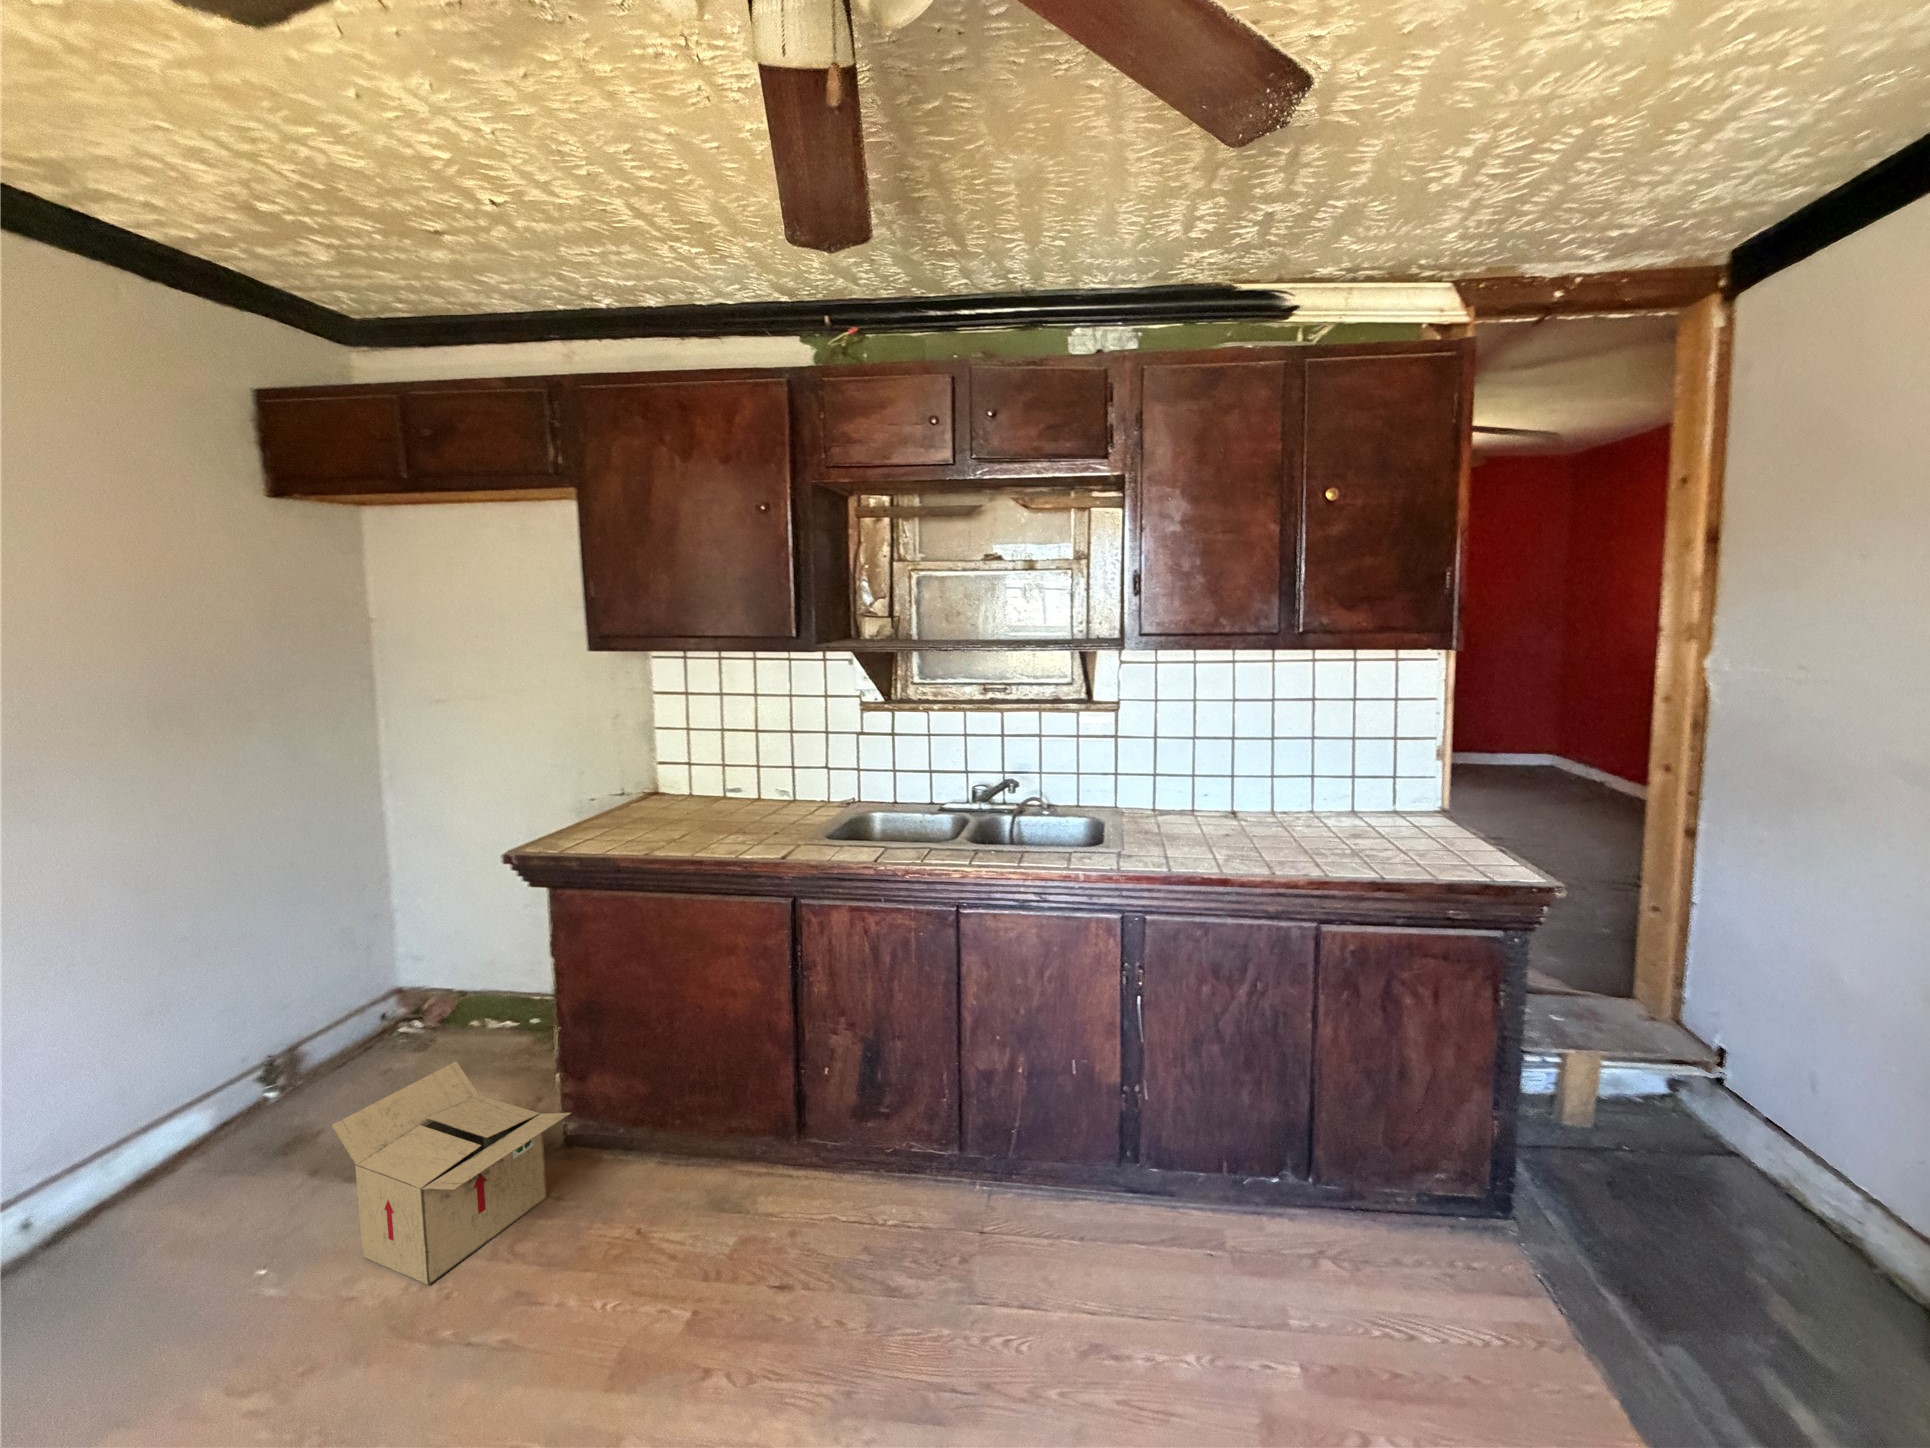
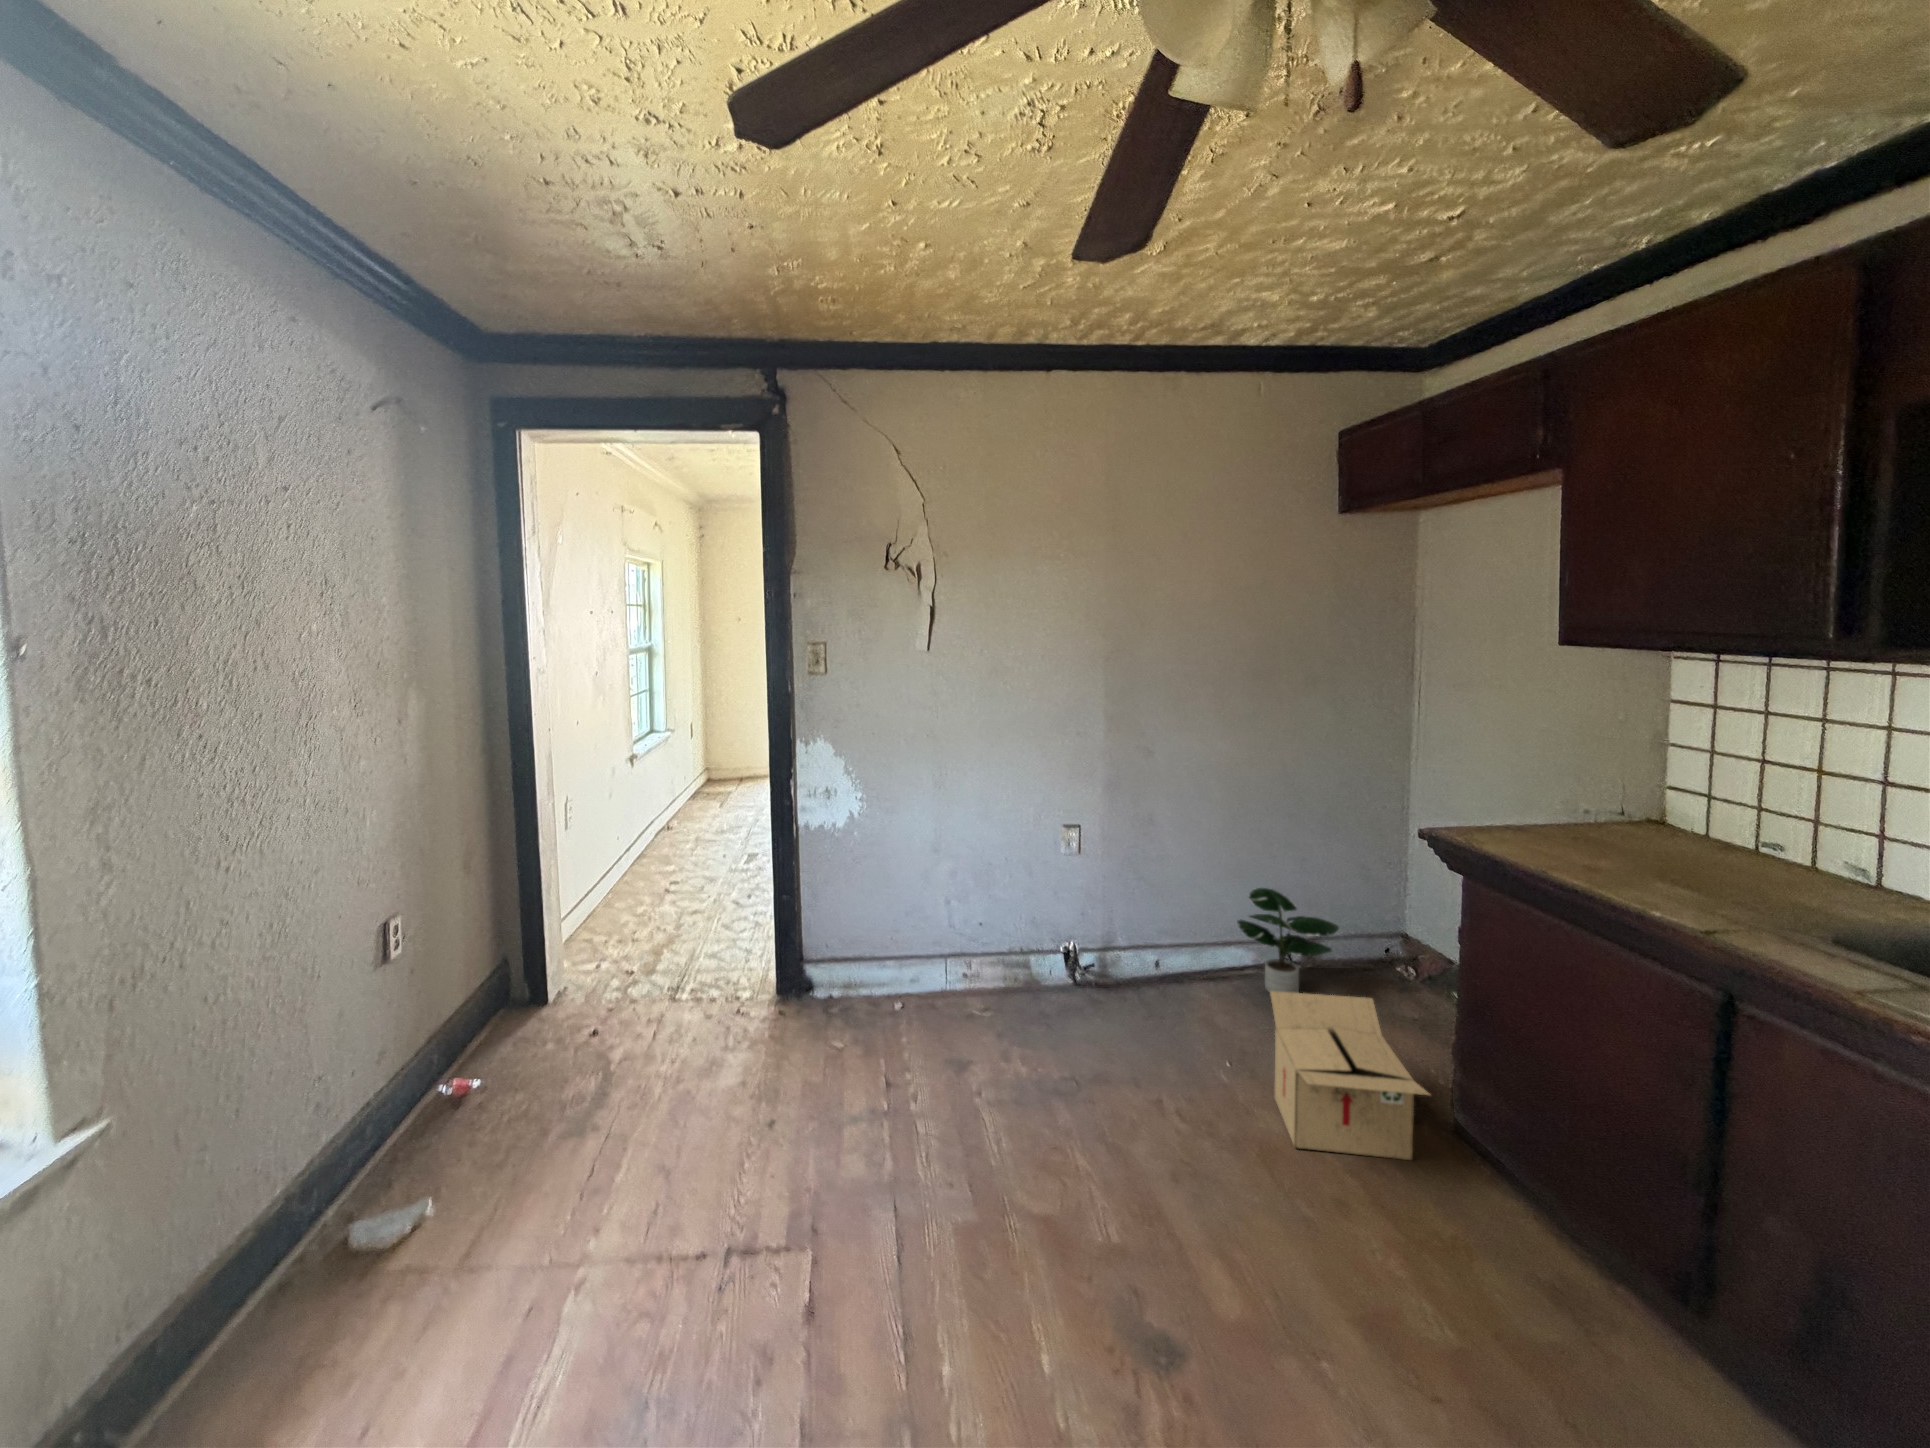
potted plant: none [185,1009,351,1149] -> present [1237,888,1339,993]

